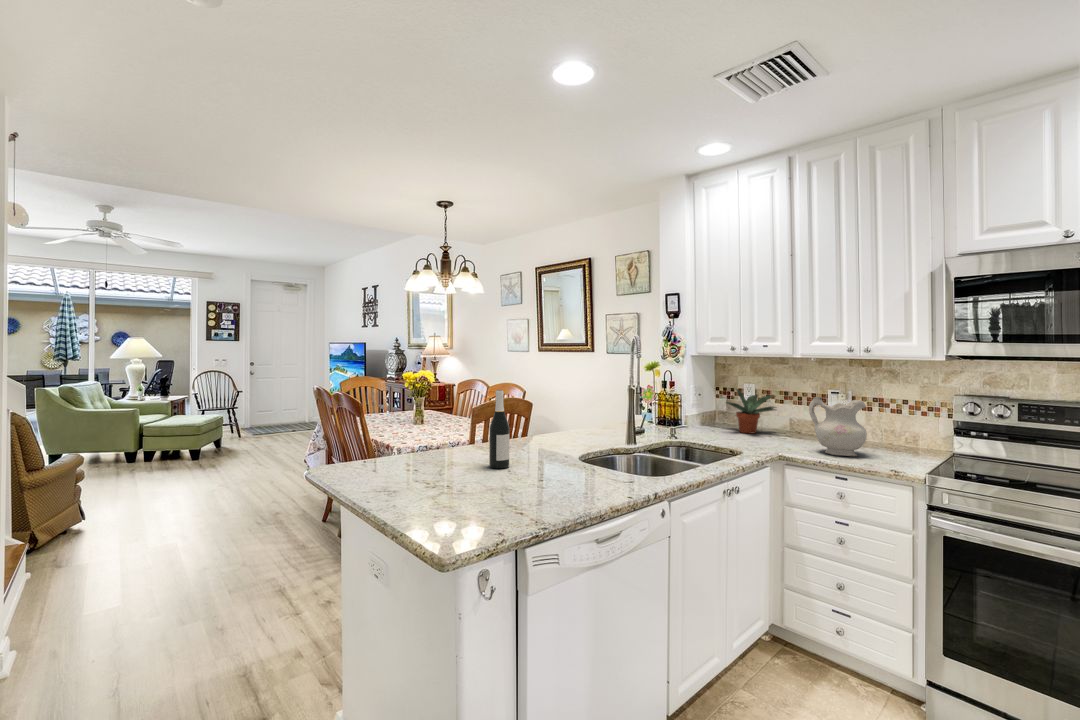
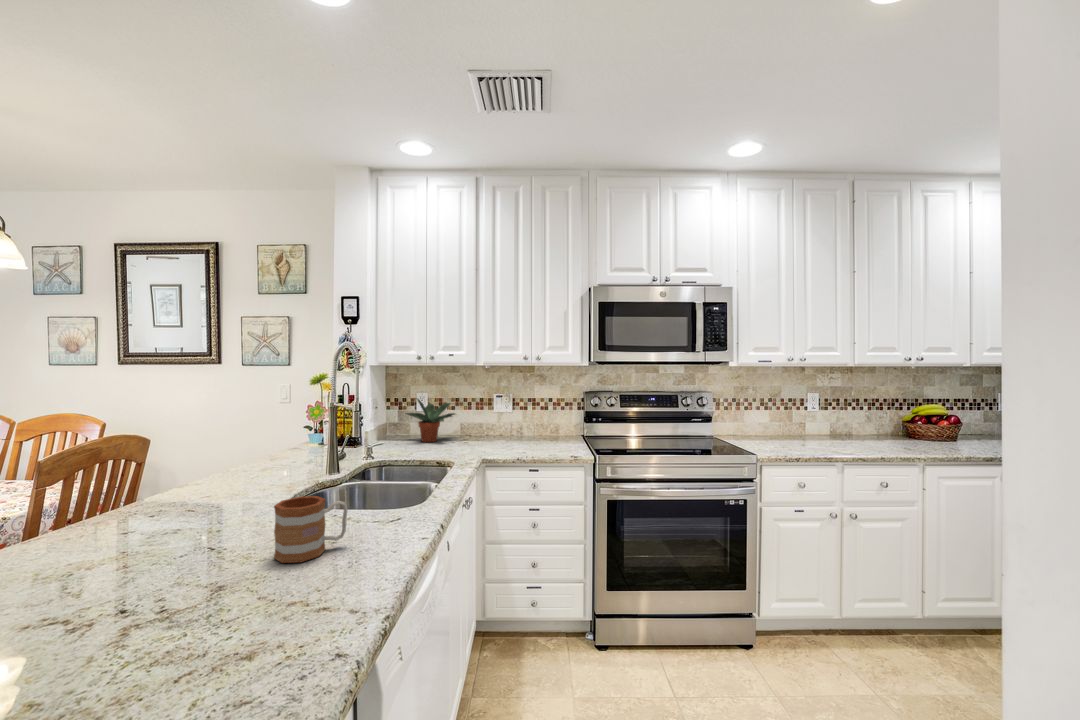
wine bottle: present [489,389,510,469] -> none [145,423,186,554]
ceramic pitcher: present [809,397,867,456] -> none [499,401,542,451]
mug: none [539,447,585,490] -> present [274,496,348,563]

